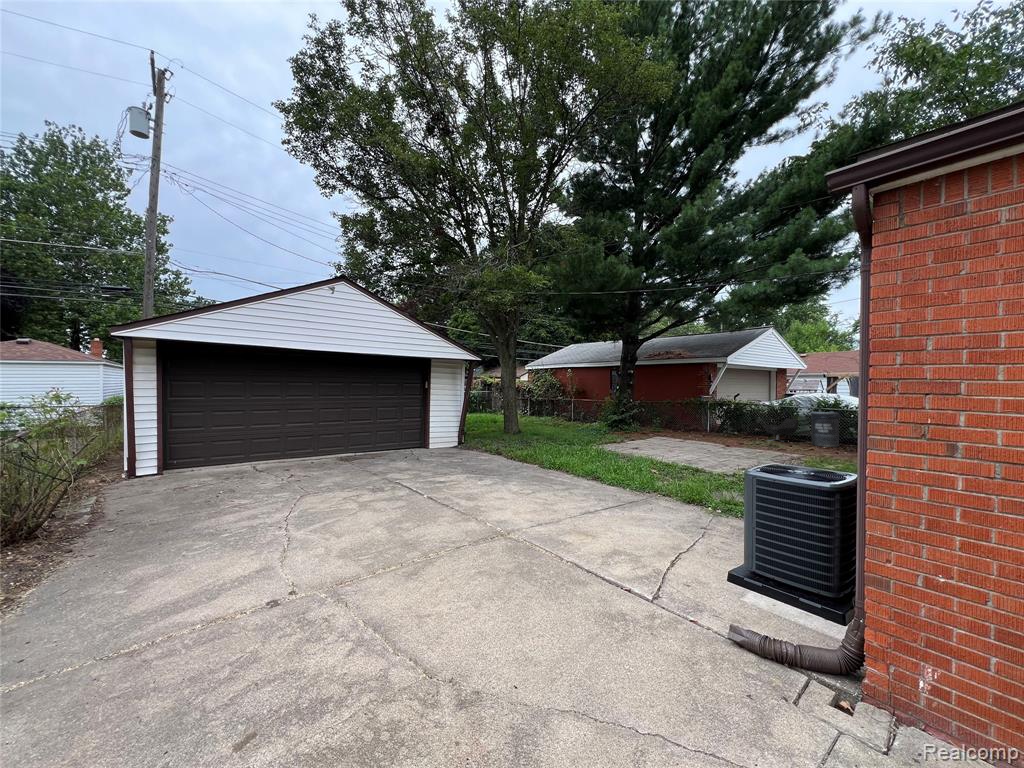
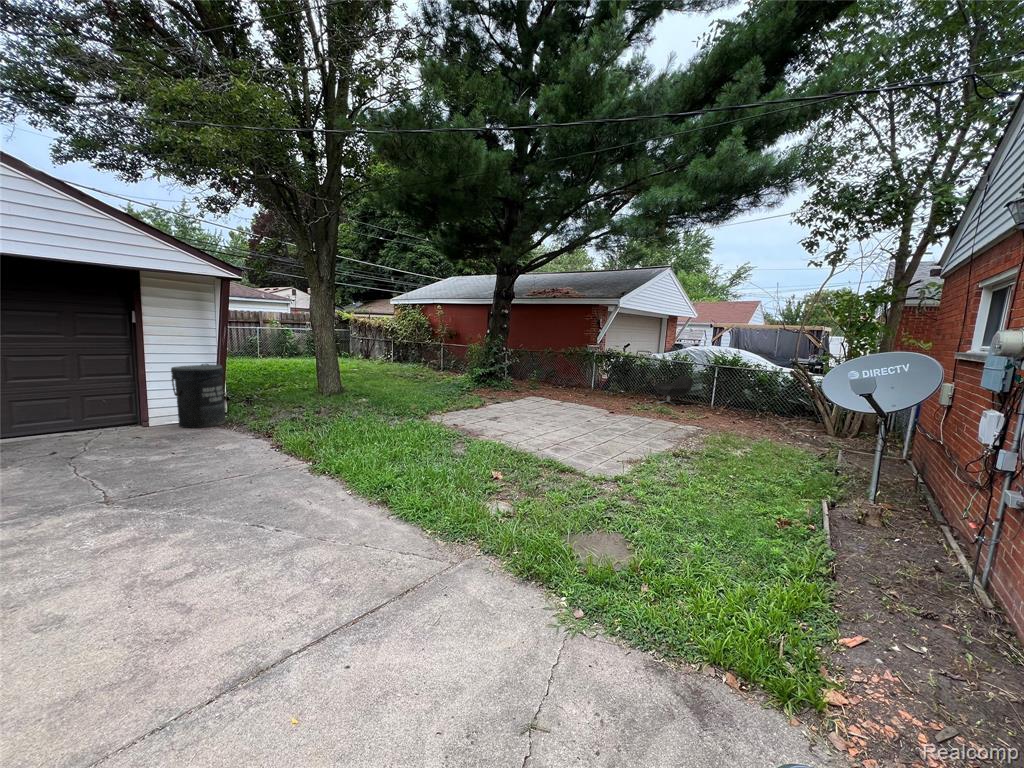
trash can: present [811,411,841,447] -> present [171,364,226,428]

